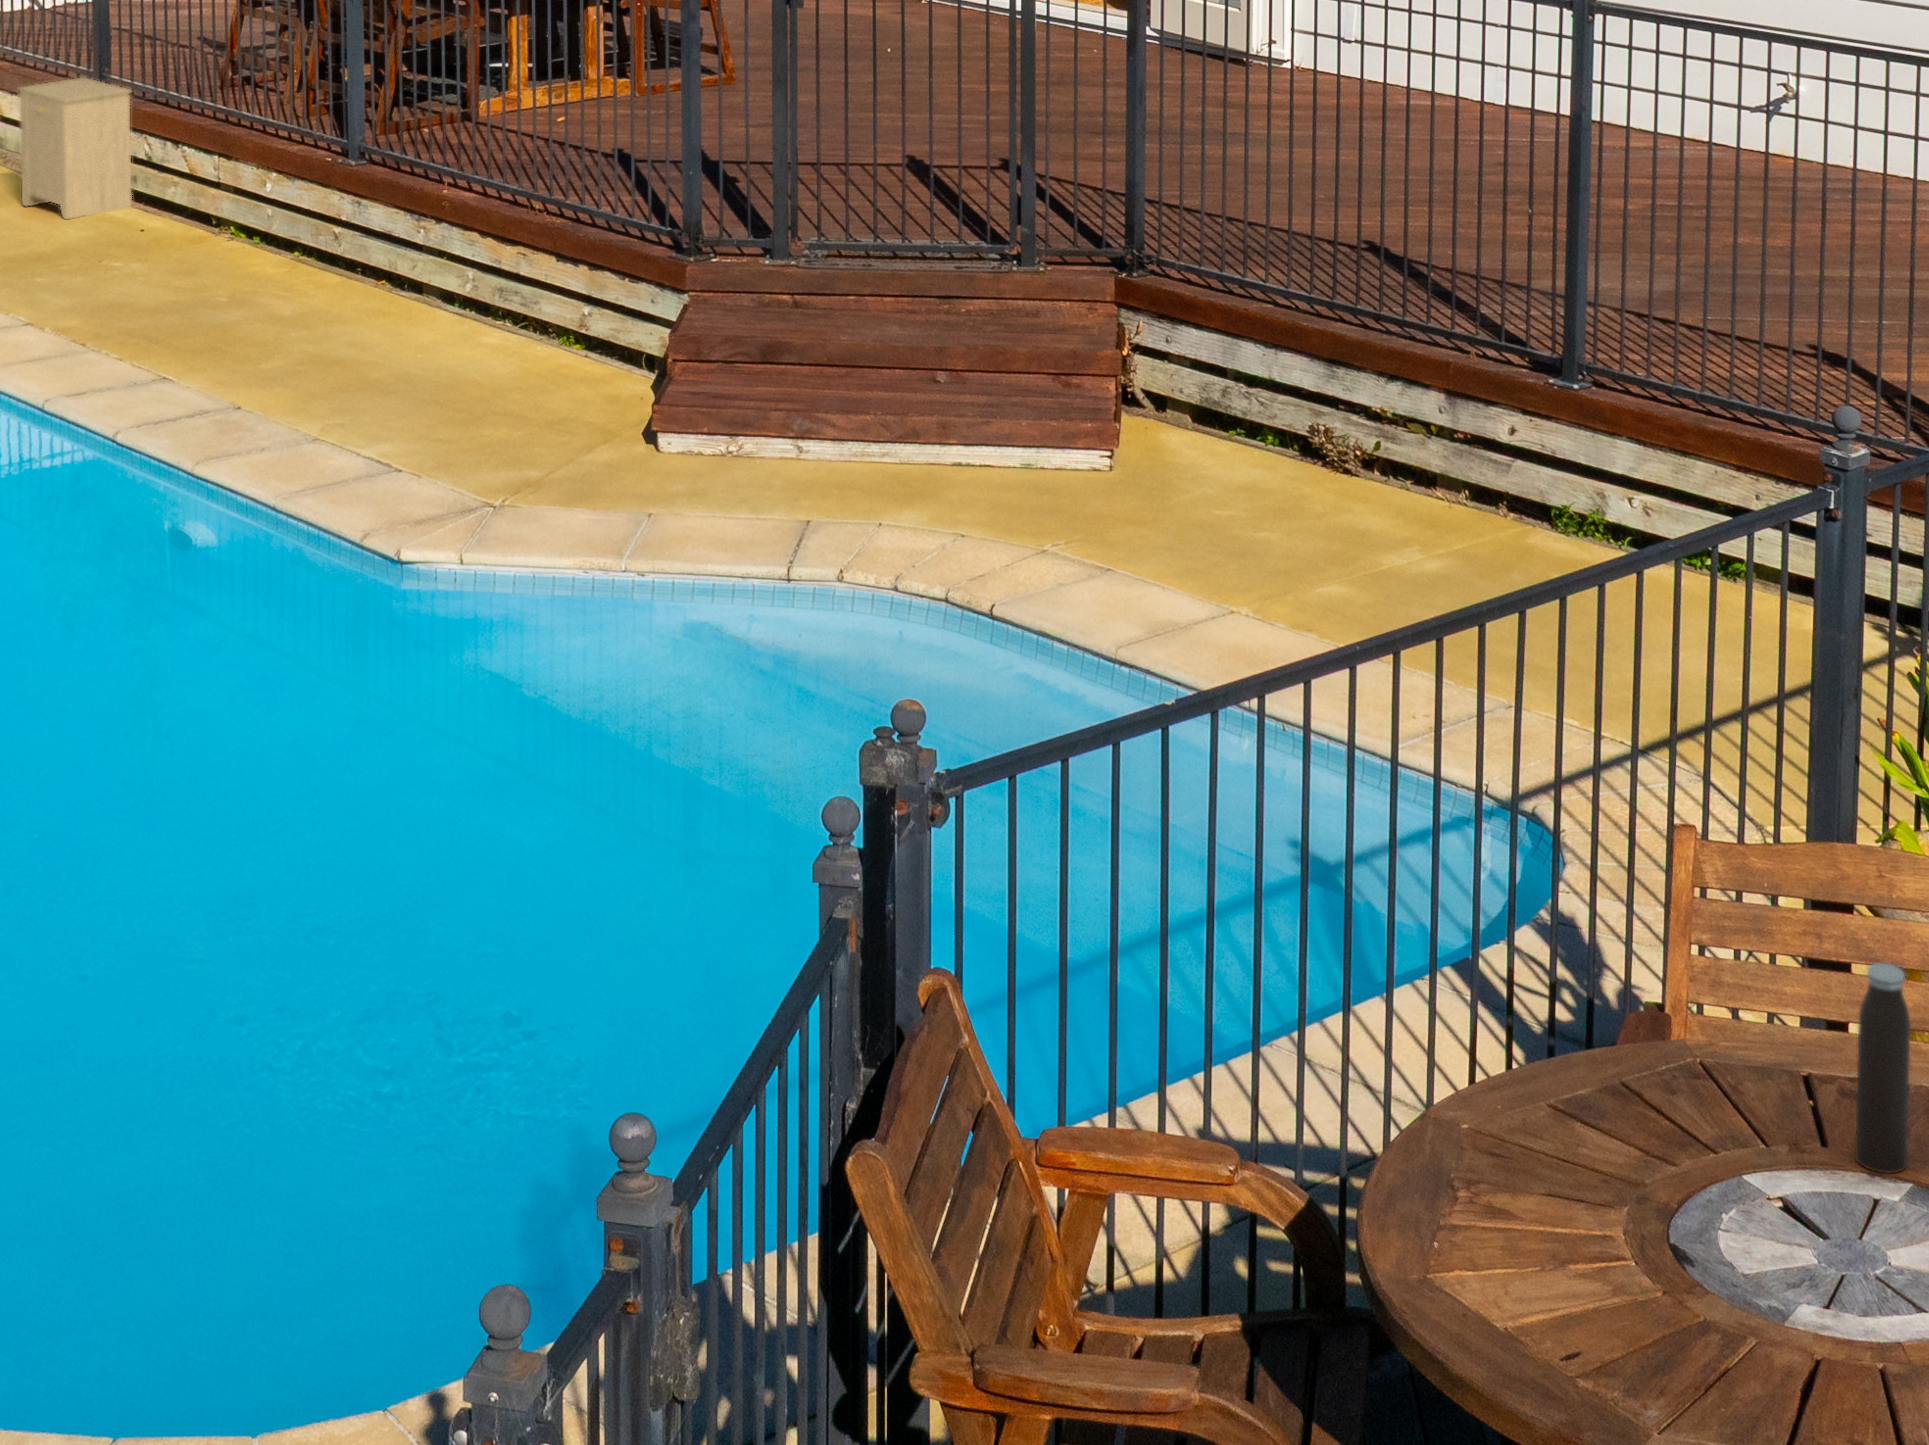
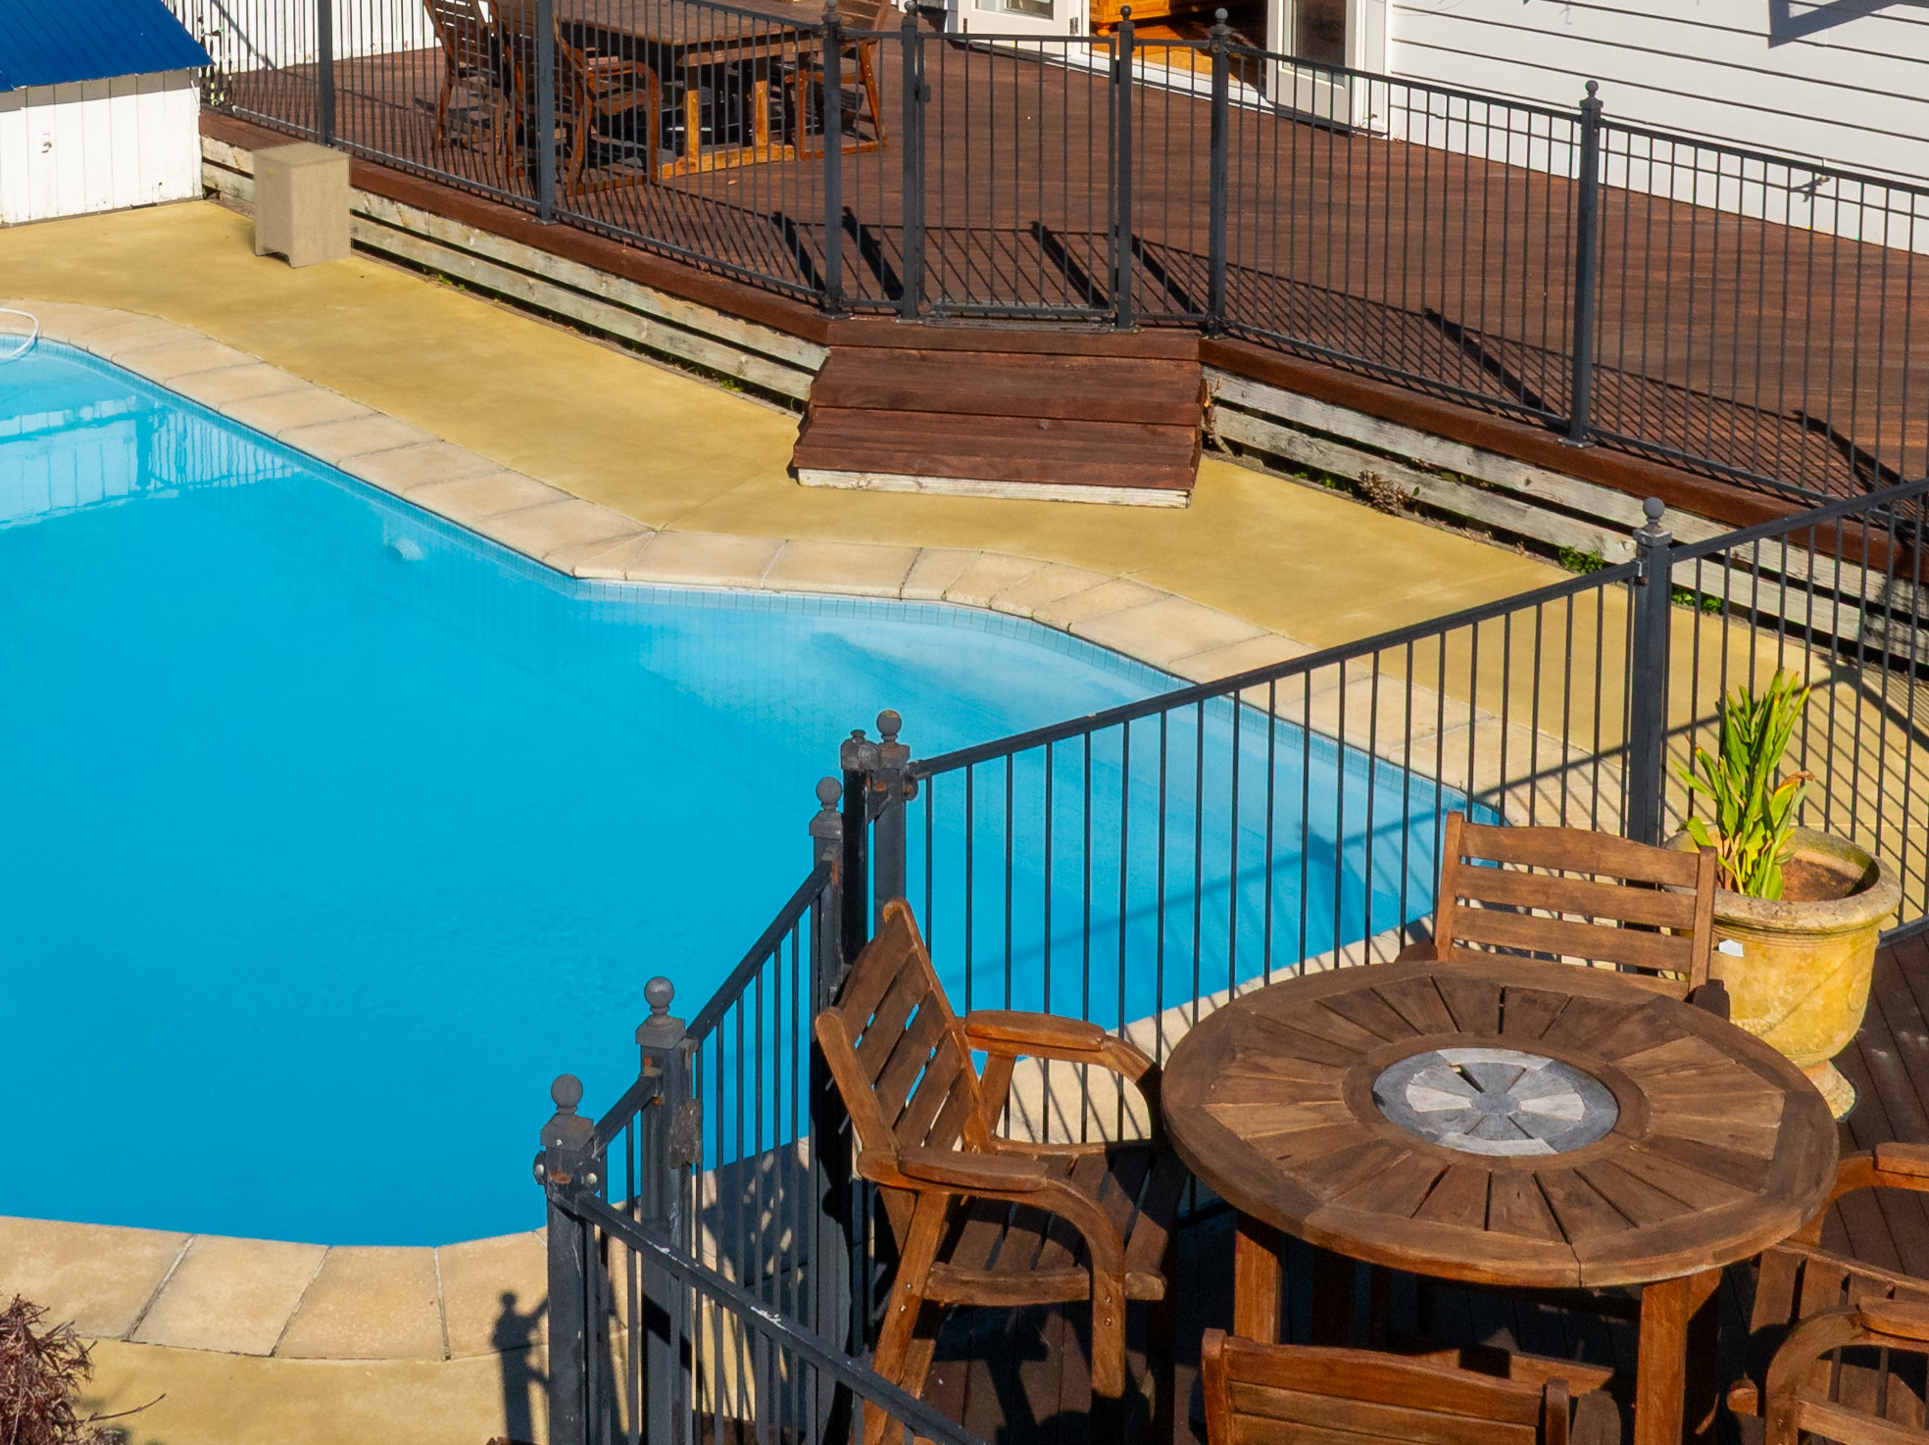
water bottle: present [1855,963,1911,1173] -> none [1526,908,1563,1053]

